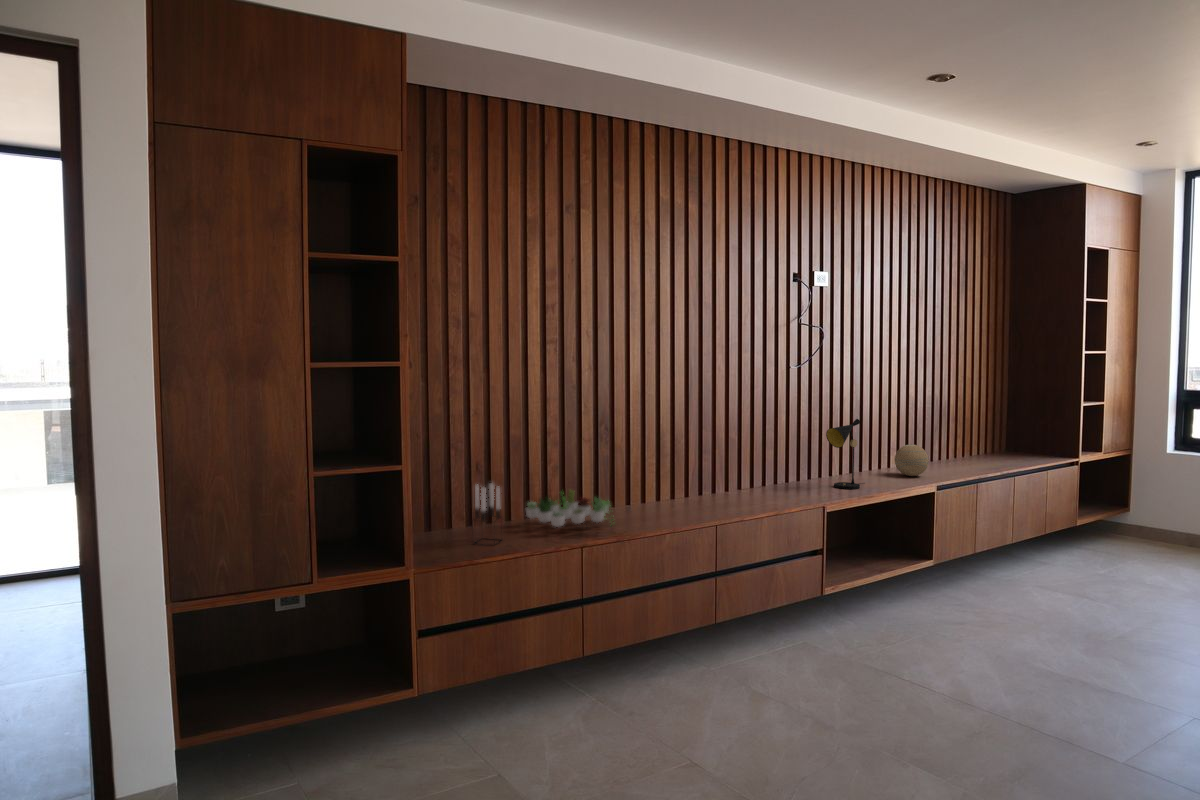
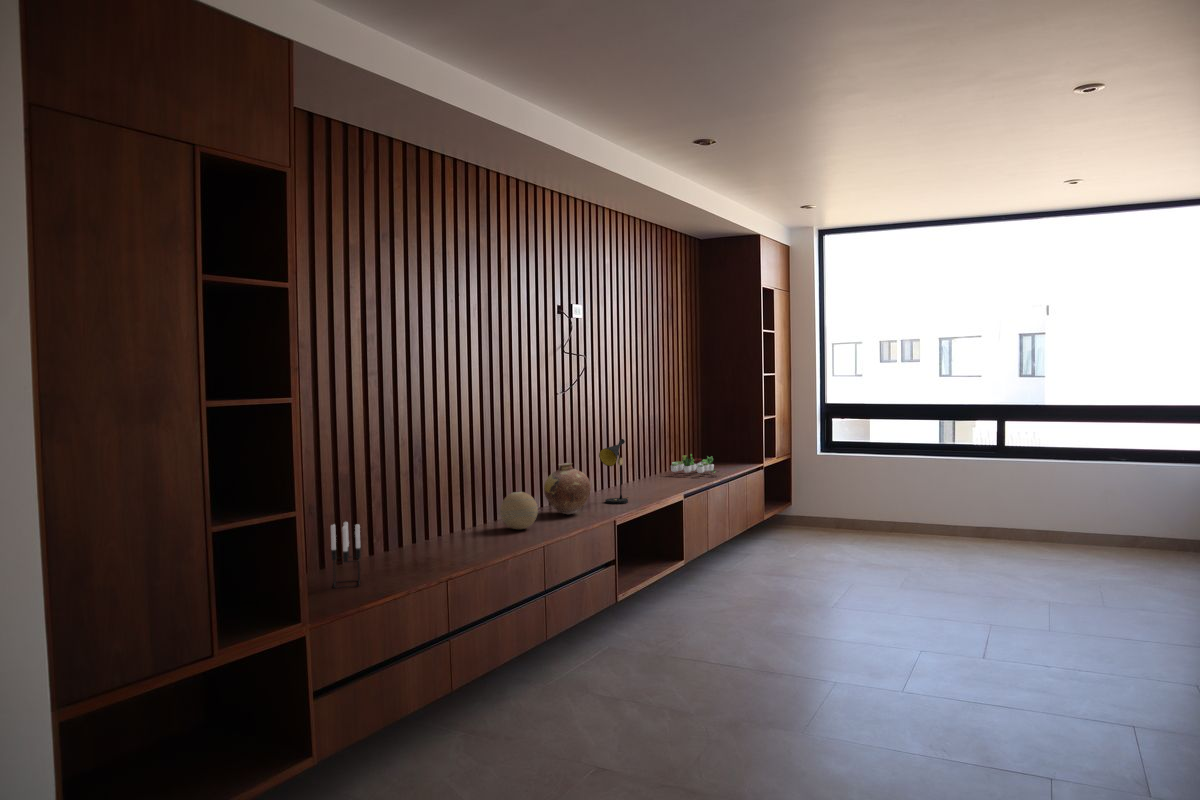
vase: none [753,441,805,495] -> present [544,463,591,514]
decorative orb: present [895,444,929,476] -> present [500,492,538,530]
succulent plant: present [526,490,612,528] -> present [671,454,719,473]

